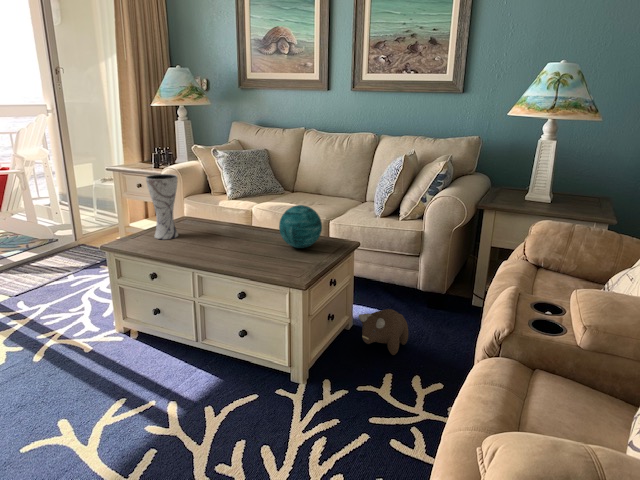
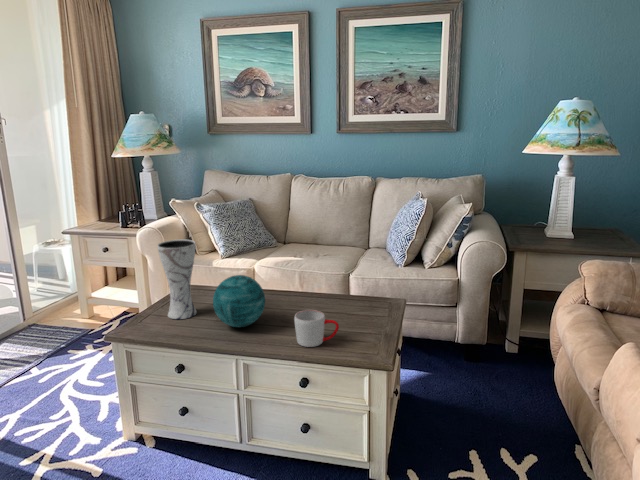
decorative orb: present [279,205,322,248] -> present [213,275,265,327]
mug: none [238,238,273,267] -> present [294,310,339,347]
plush toy: present [359,309,408,355] -> none [423,373,472,426]

